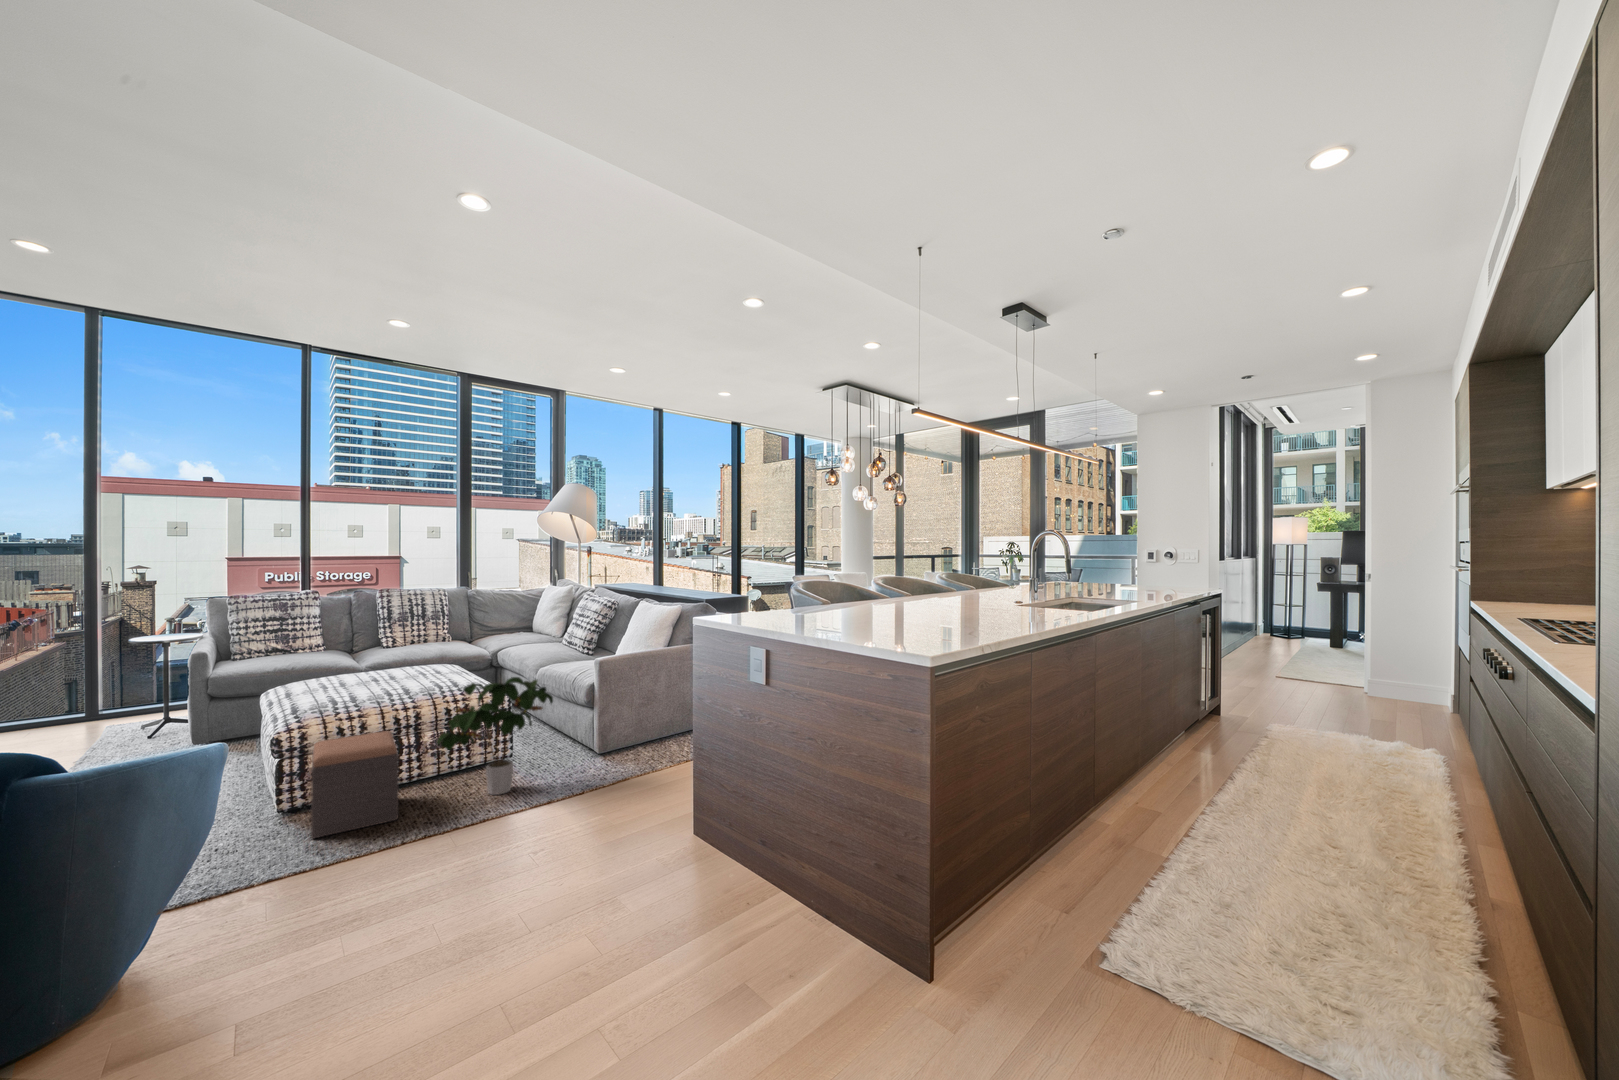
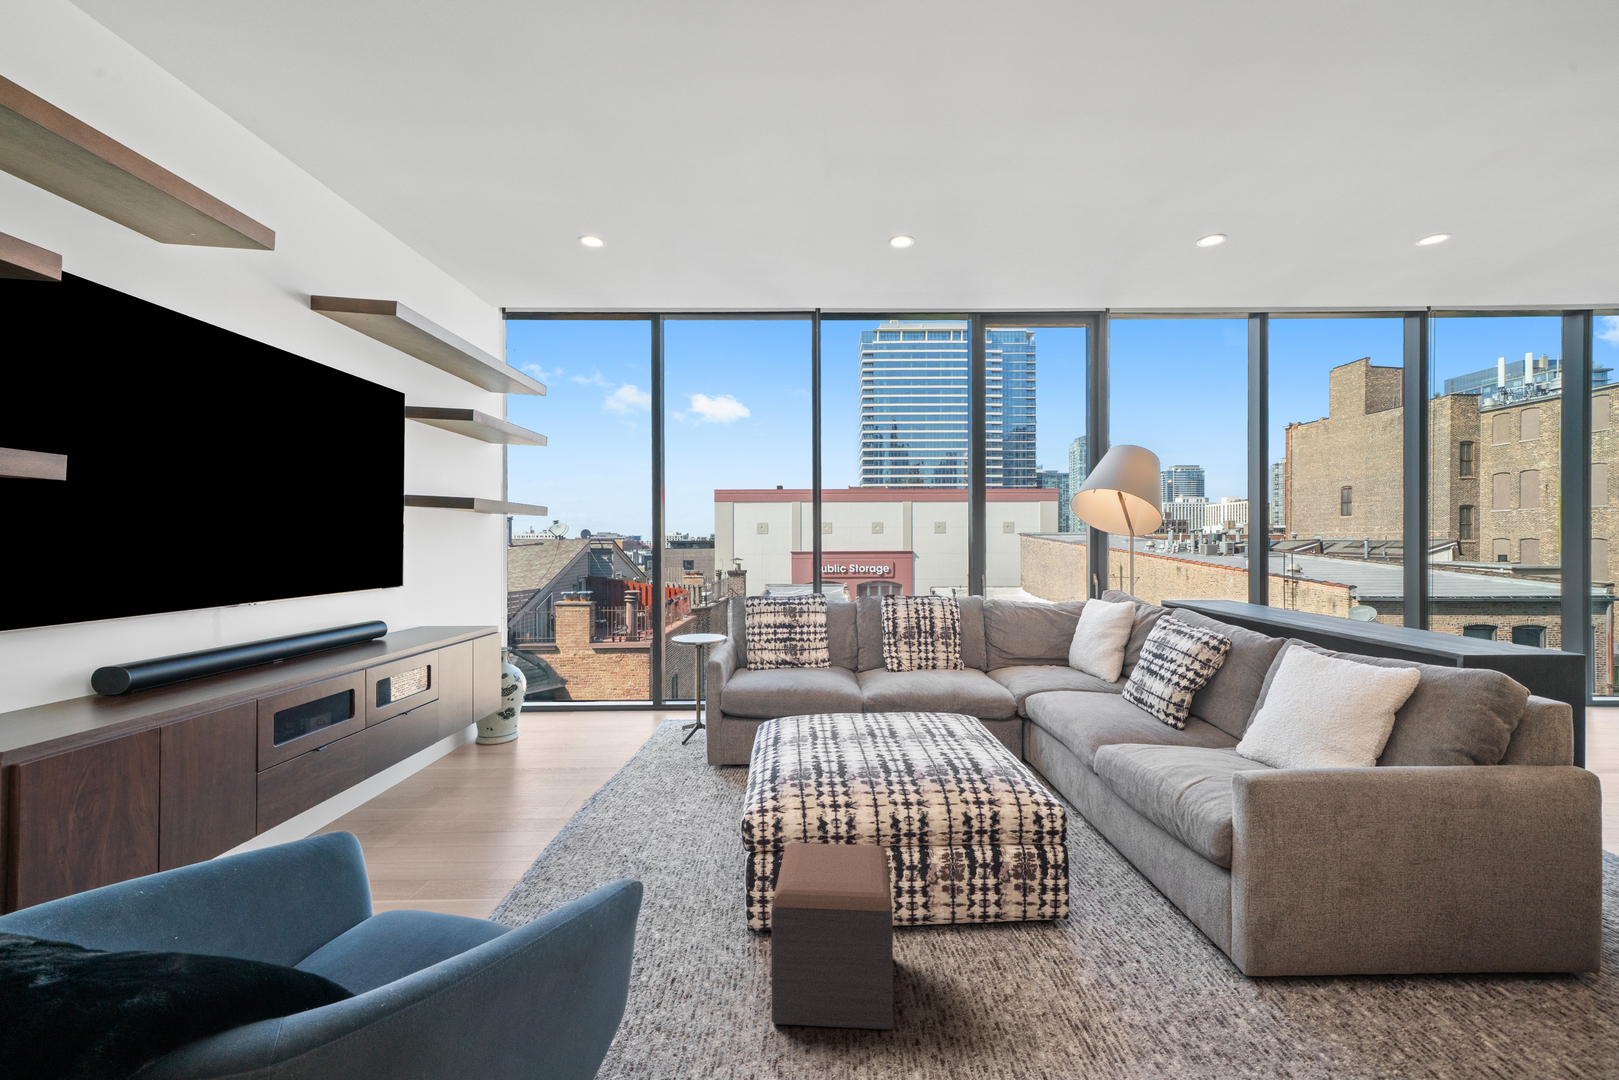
potted plant: present [437,677,553,795] -> none [953,795,1164,1030]

